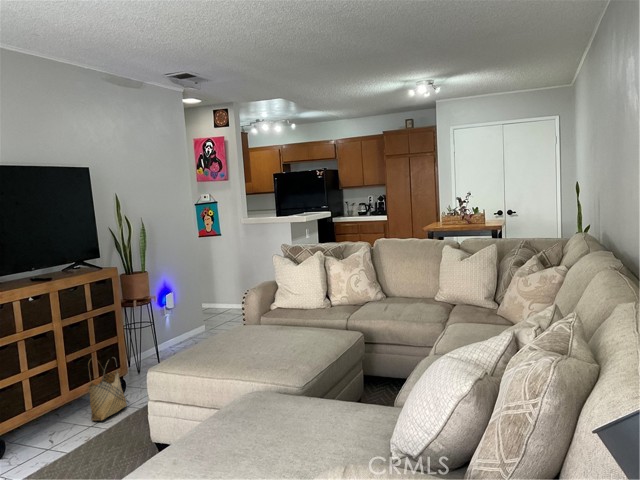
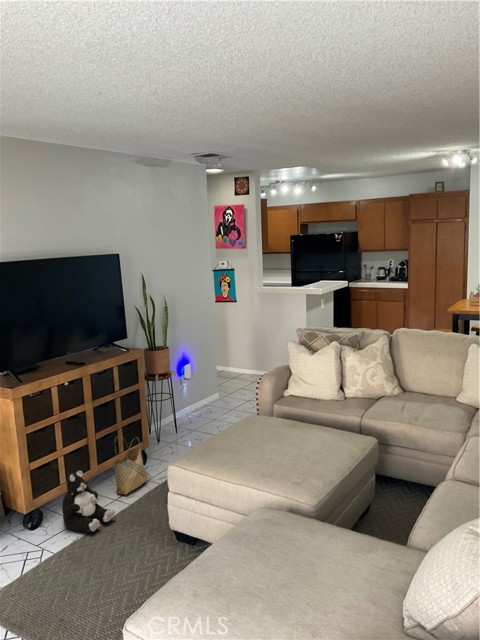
plush toy: none [27,392,89,457] -> present [62,470,115,532]

